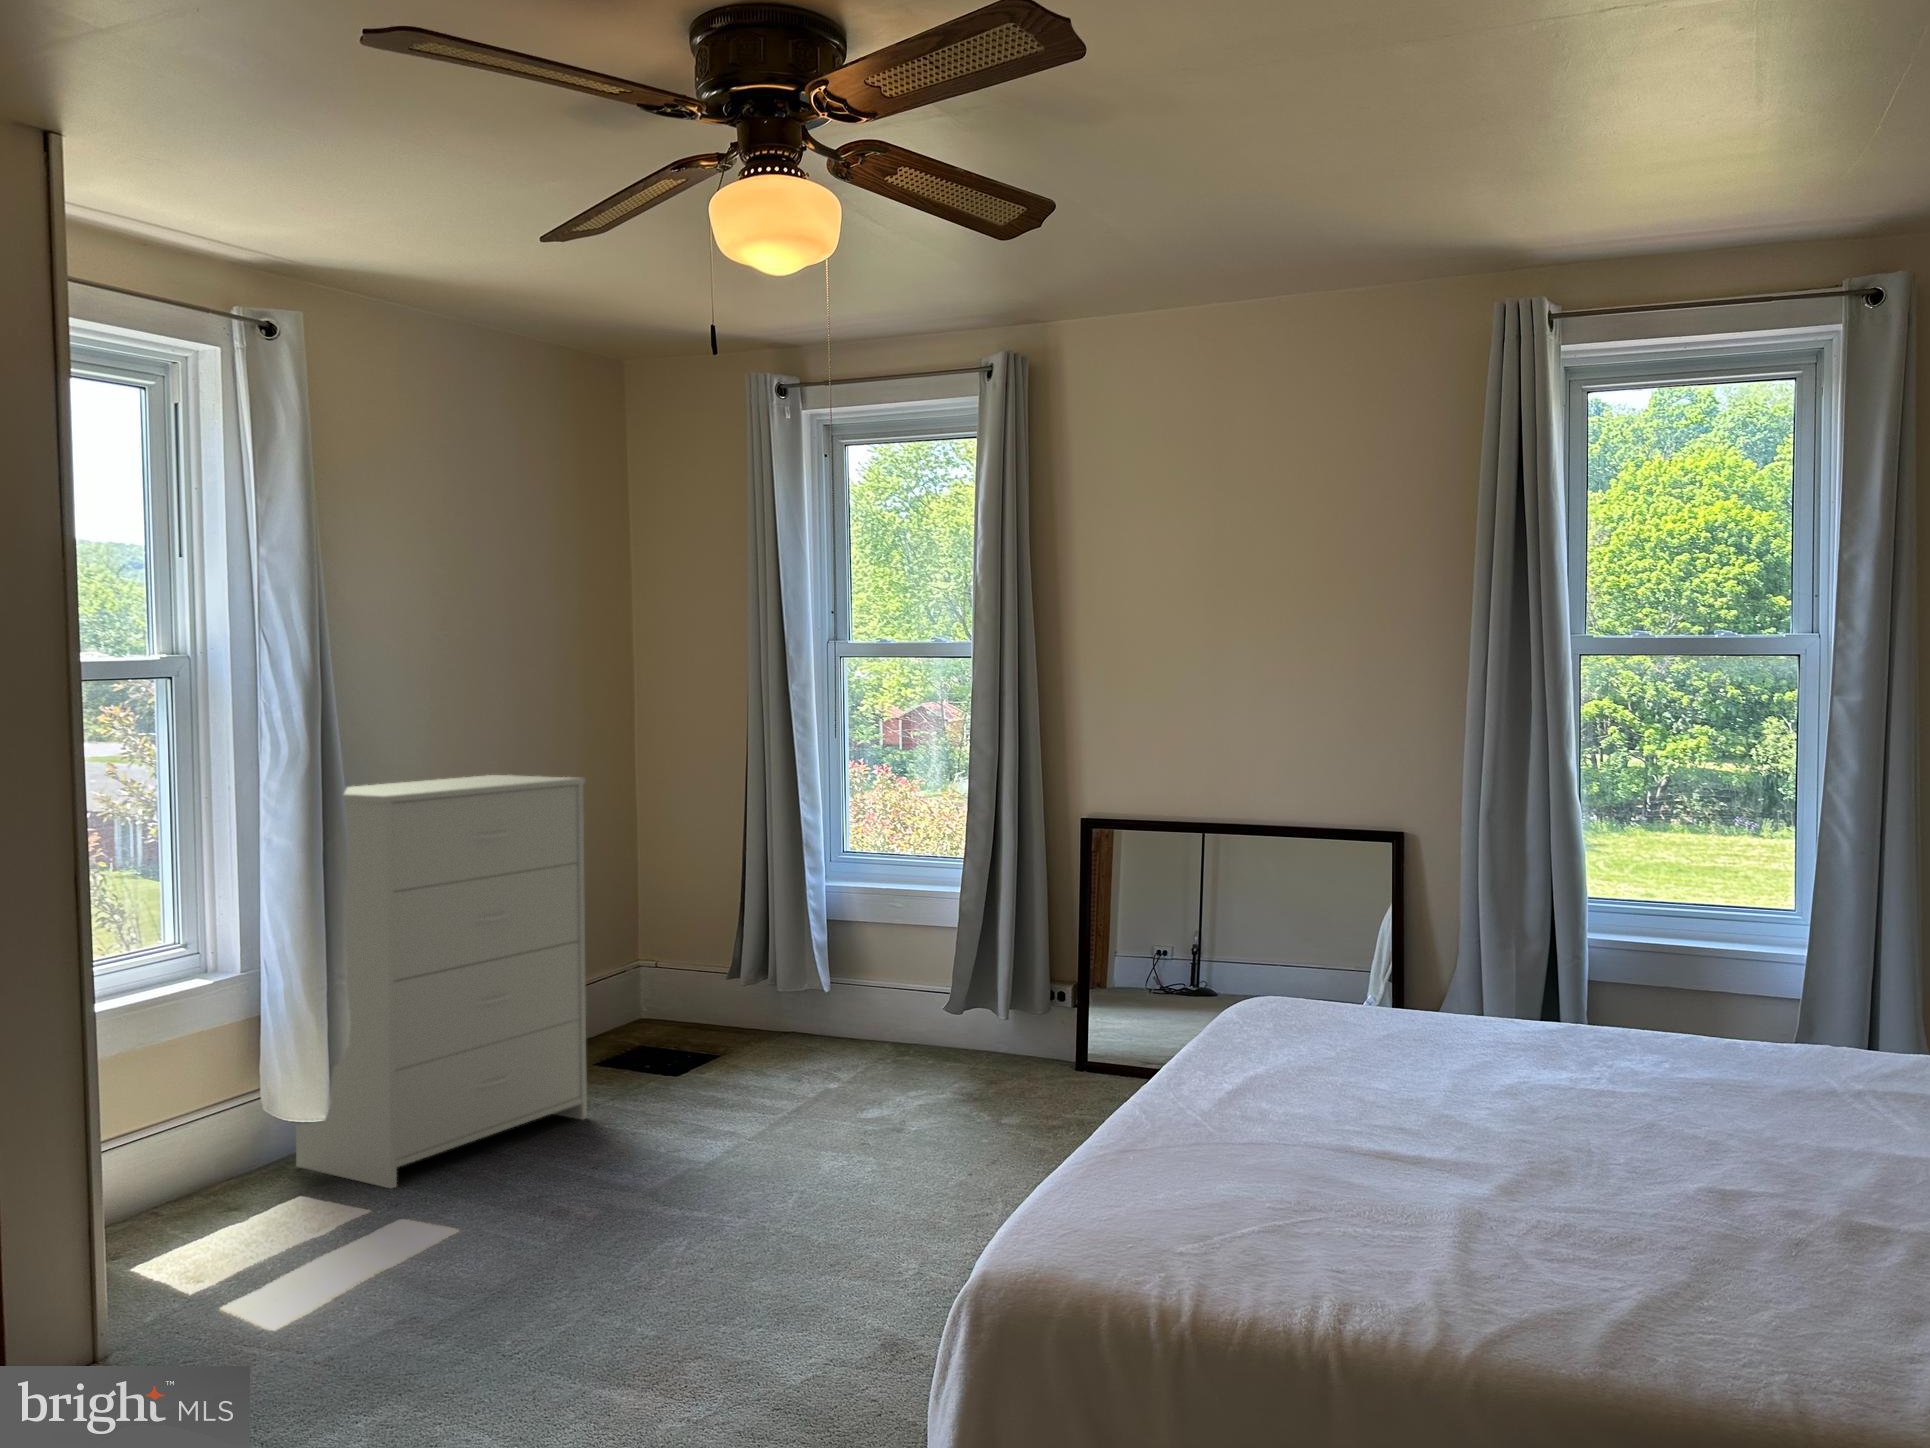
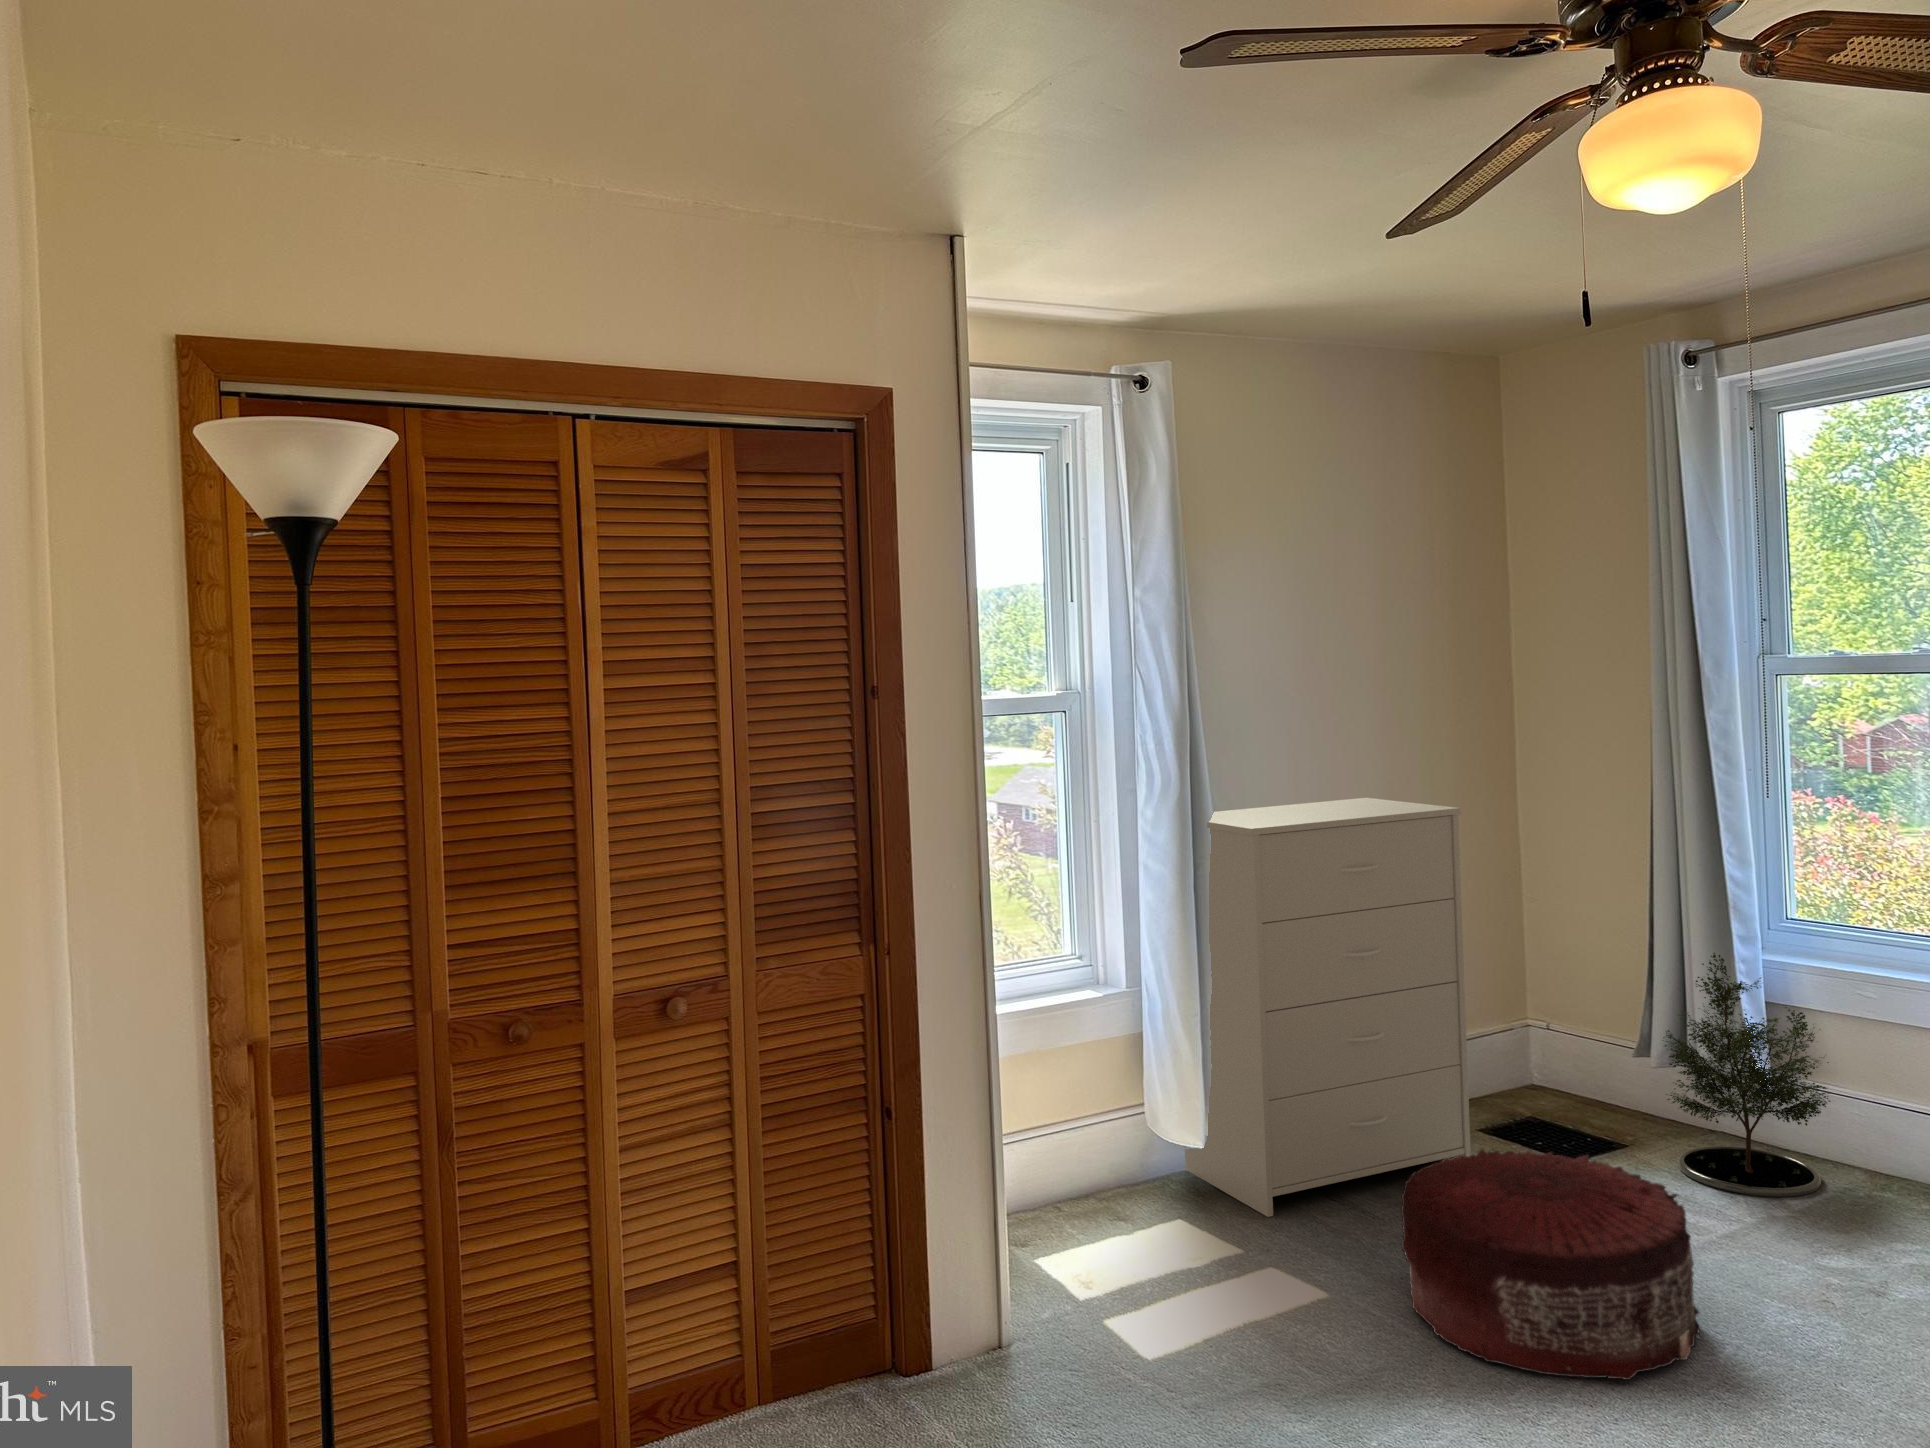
potted tree: none [748,897,871,1096] -> present [1662,953,1830,1197]
pouf: none [530,1066,775,1250] -> present [1401,1149,1701,1380]

